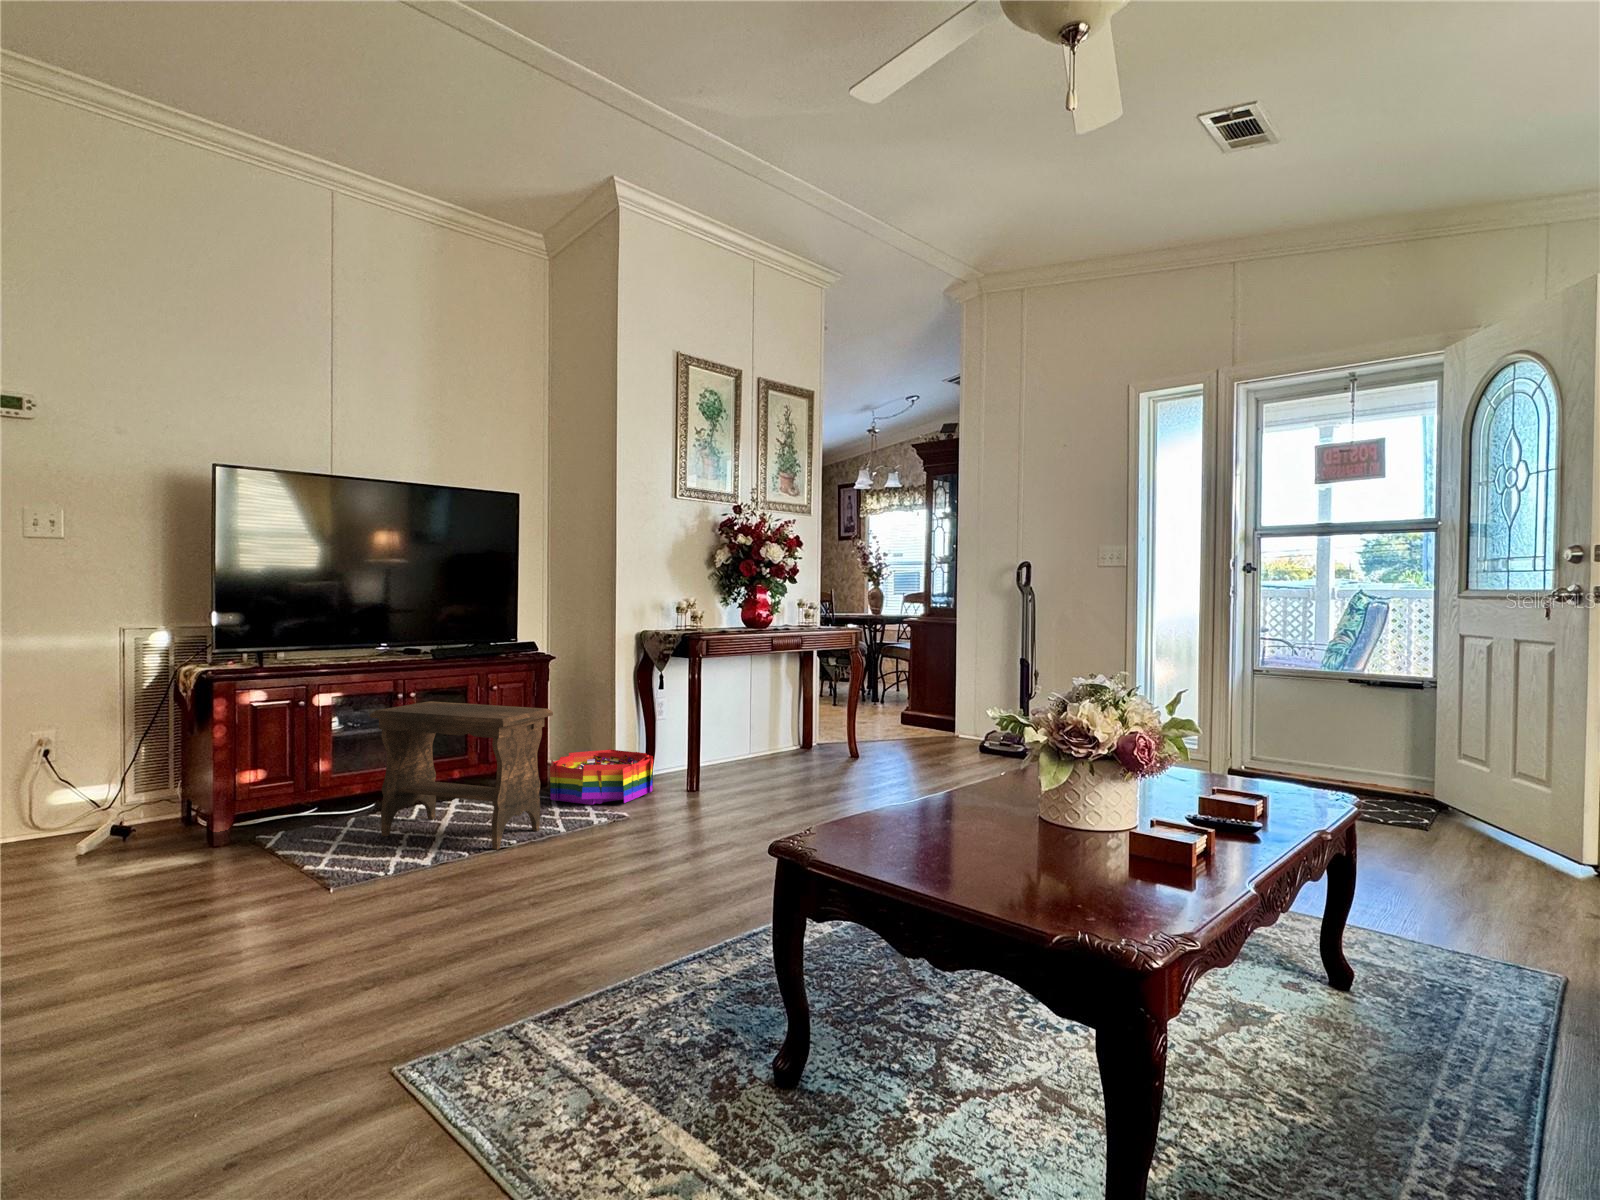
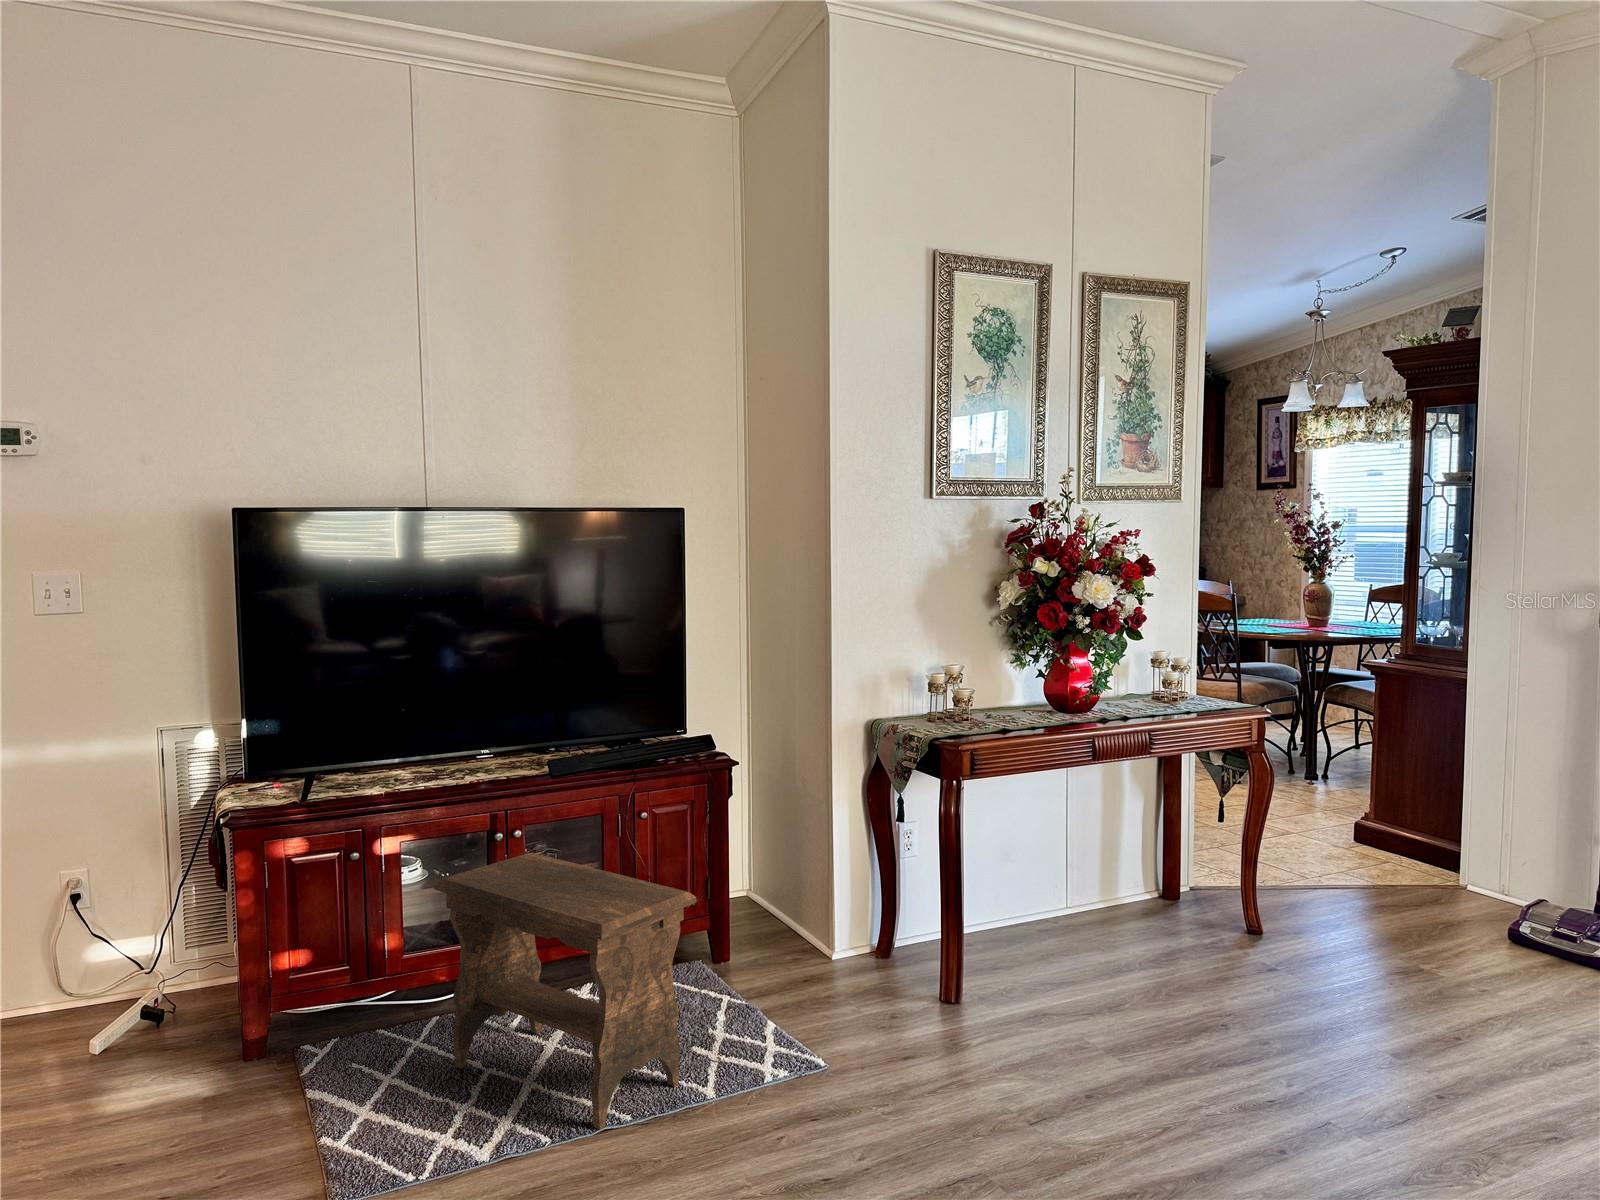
storage bin: present [550,749,653,805] -> none [717,915,884,1031]

